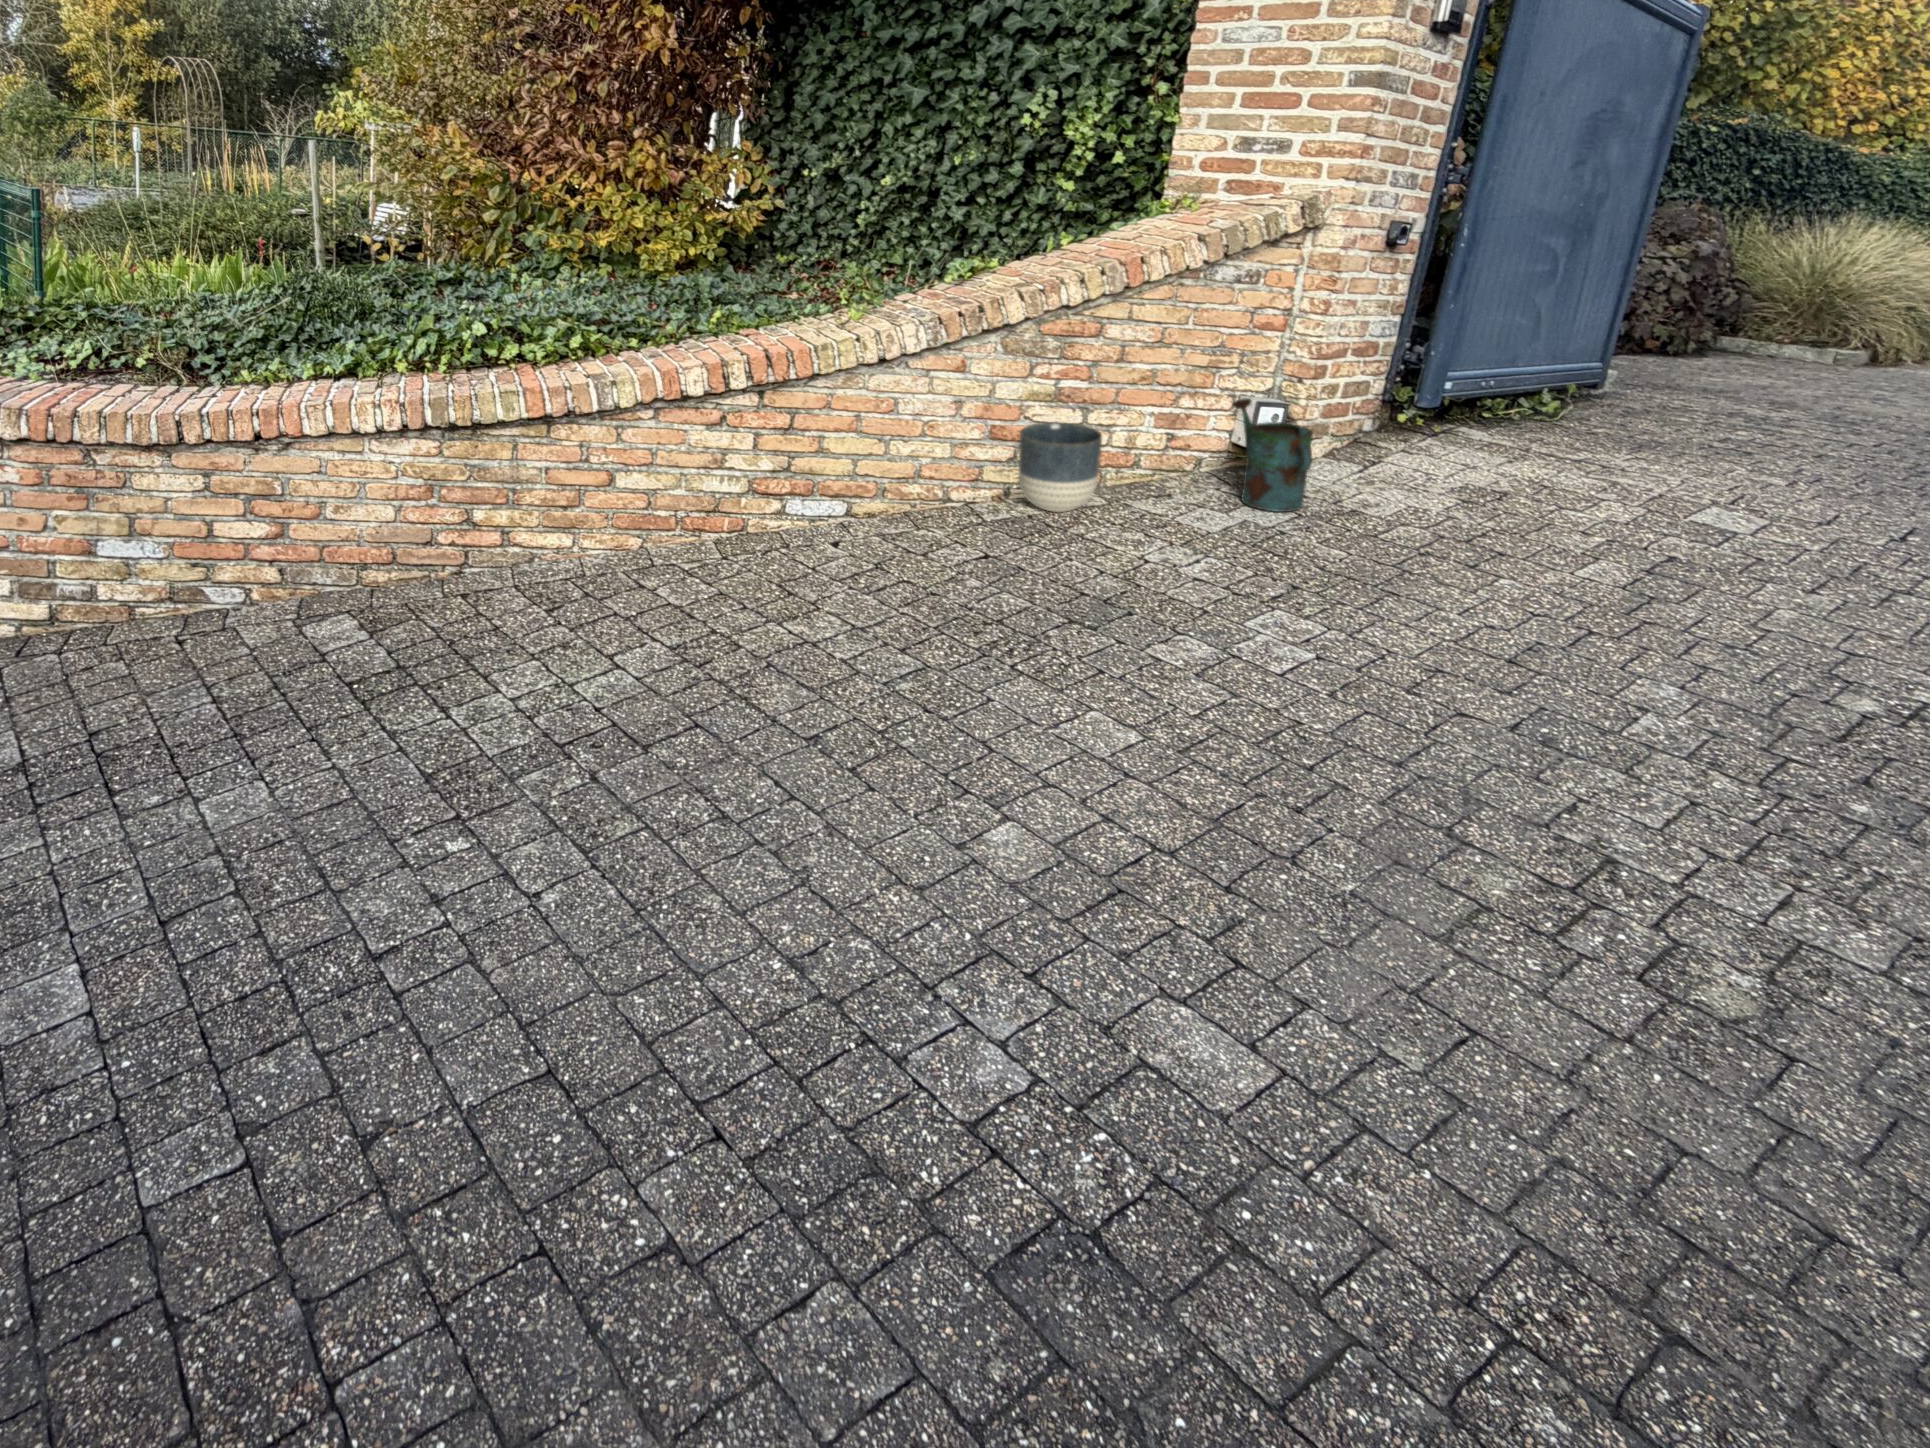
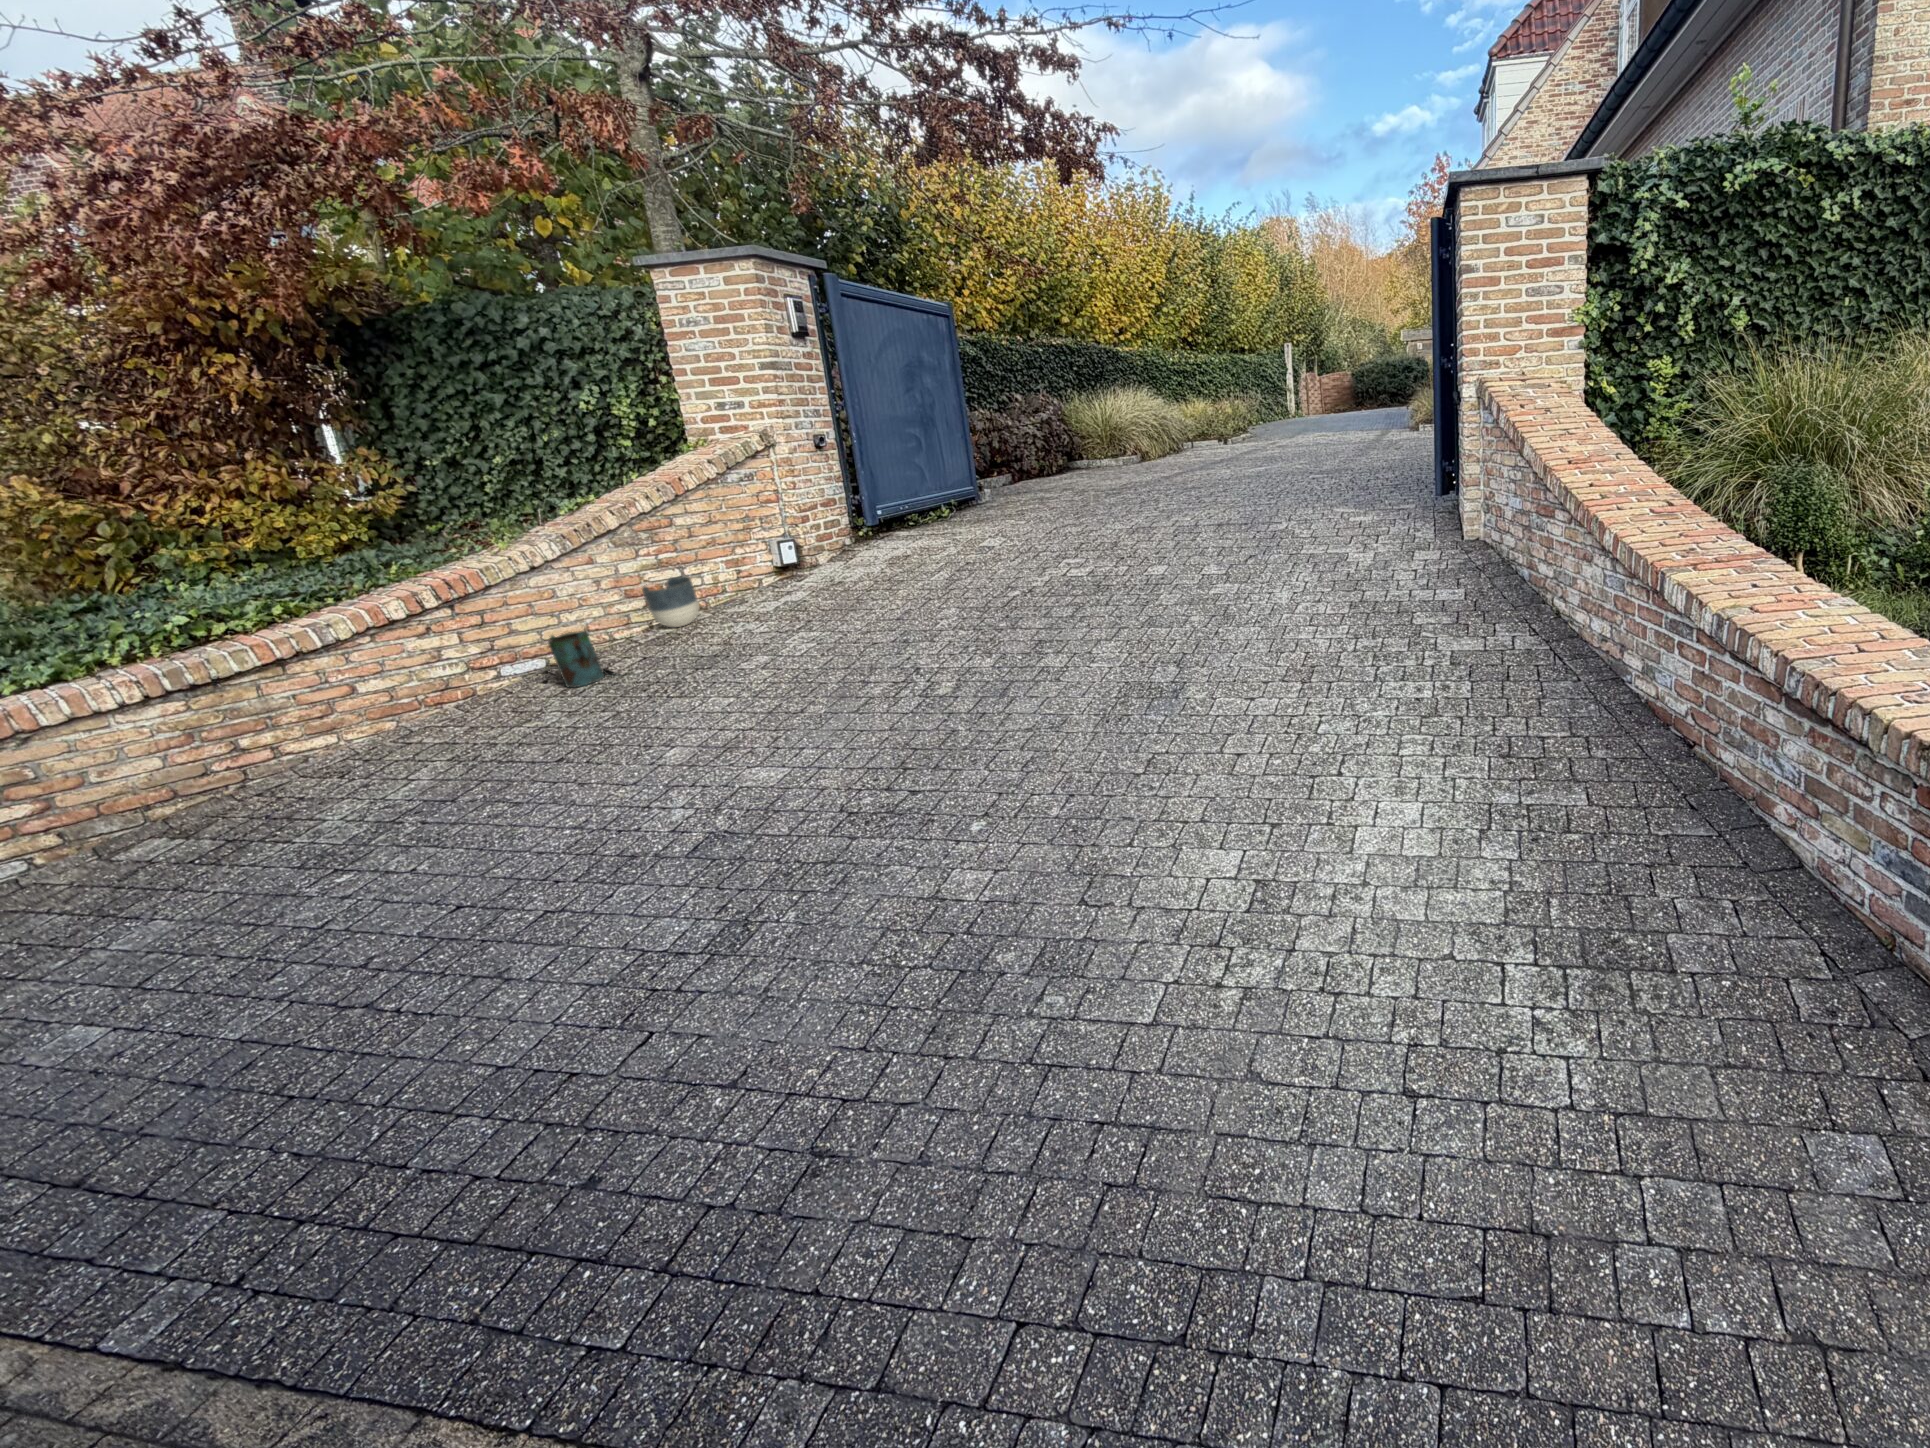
watering can: present [1232,398,1313,512] -> present [548,631,605,688]

